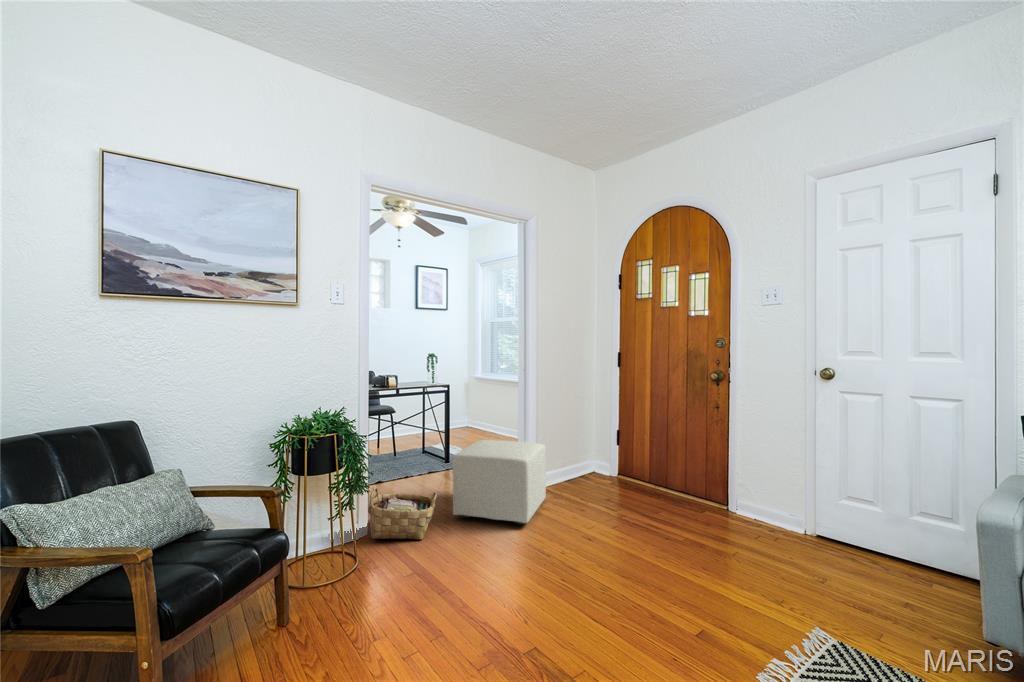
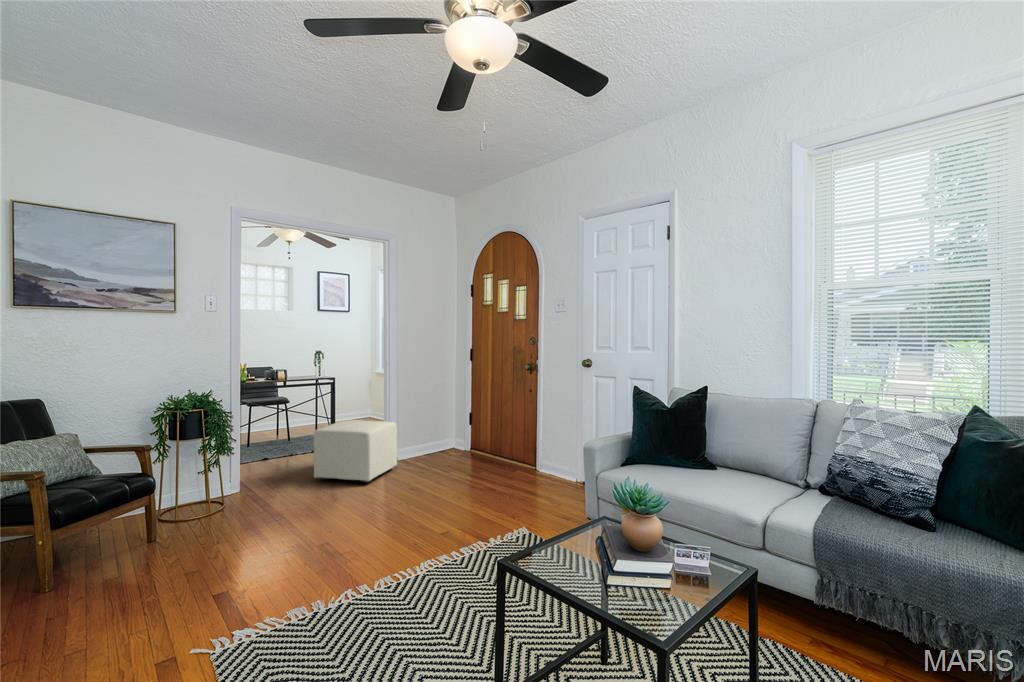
woven basket: present [368,487,437,540] -> none [237,455,297,494]

